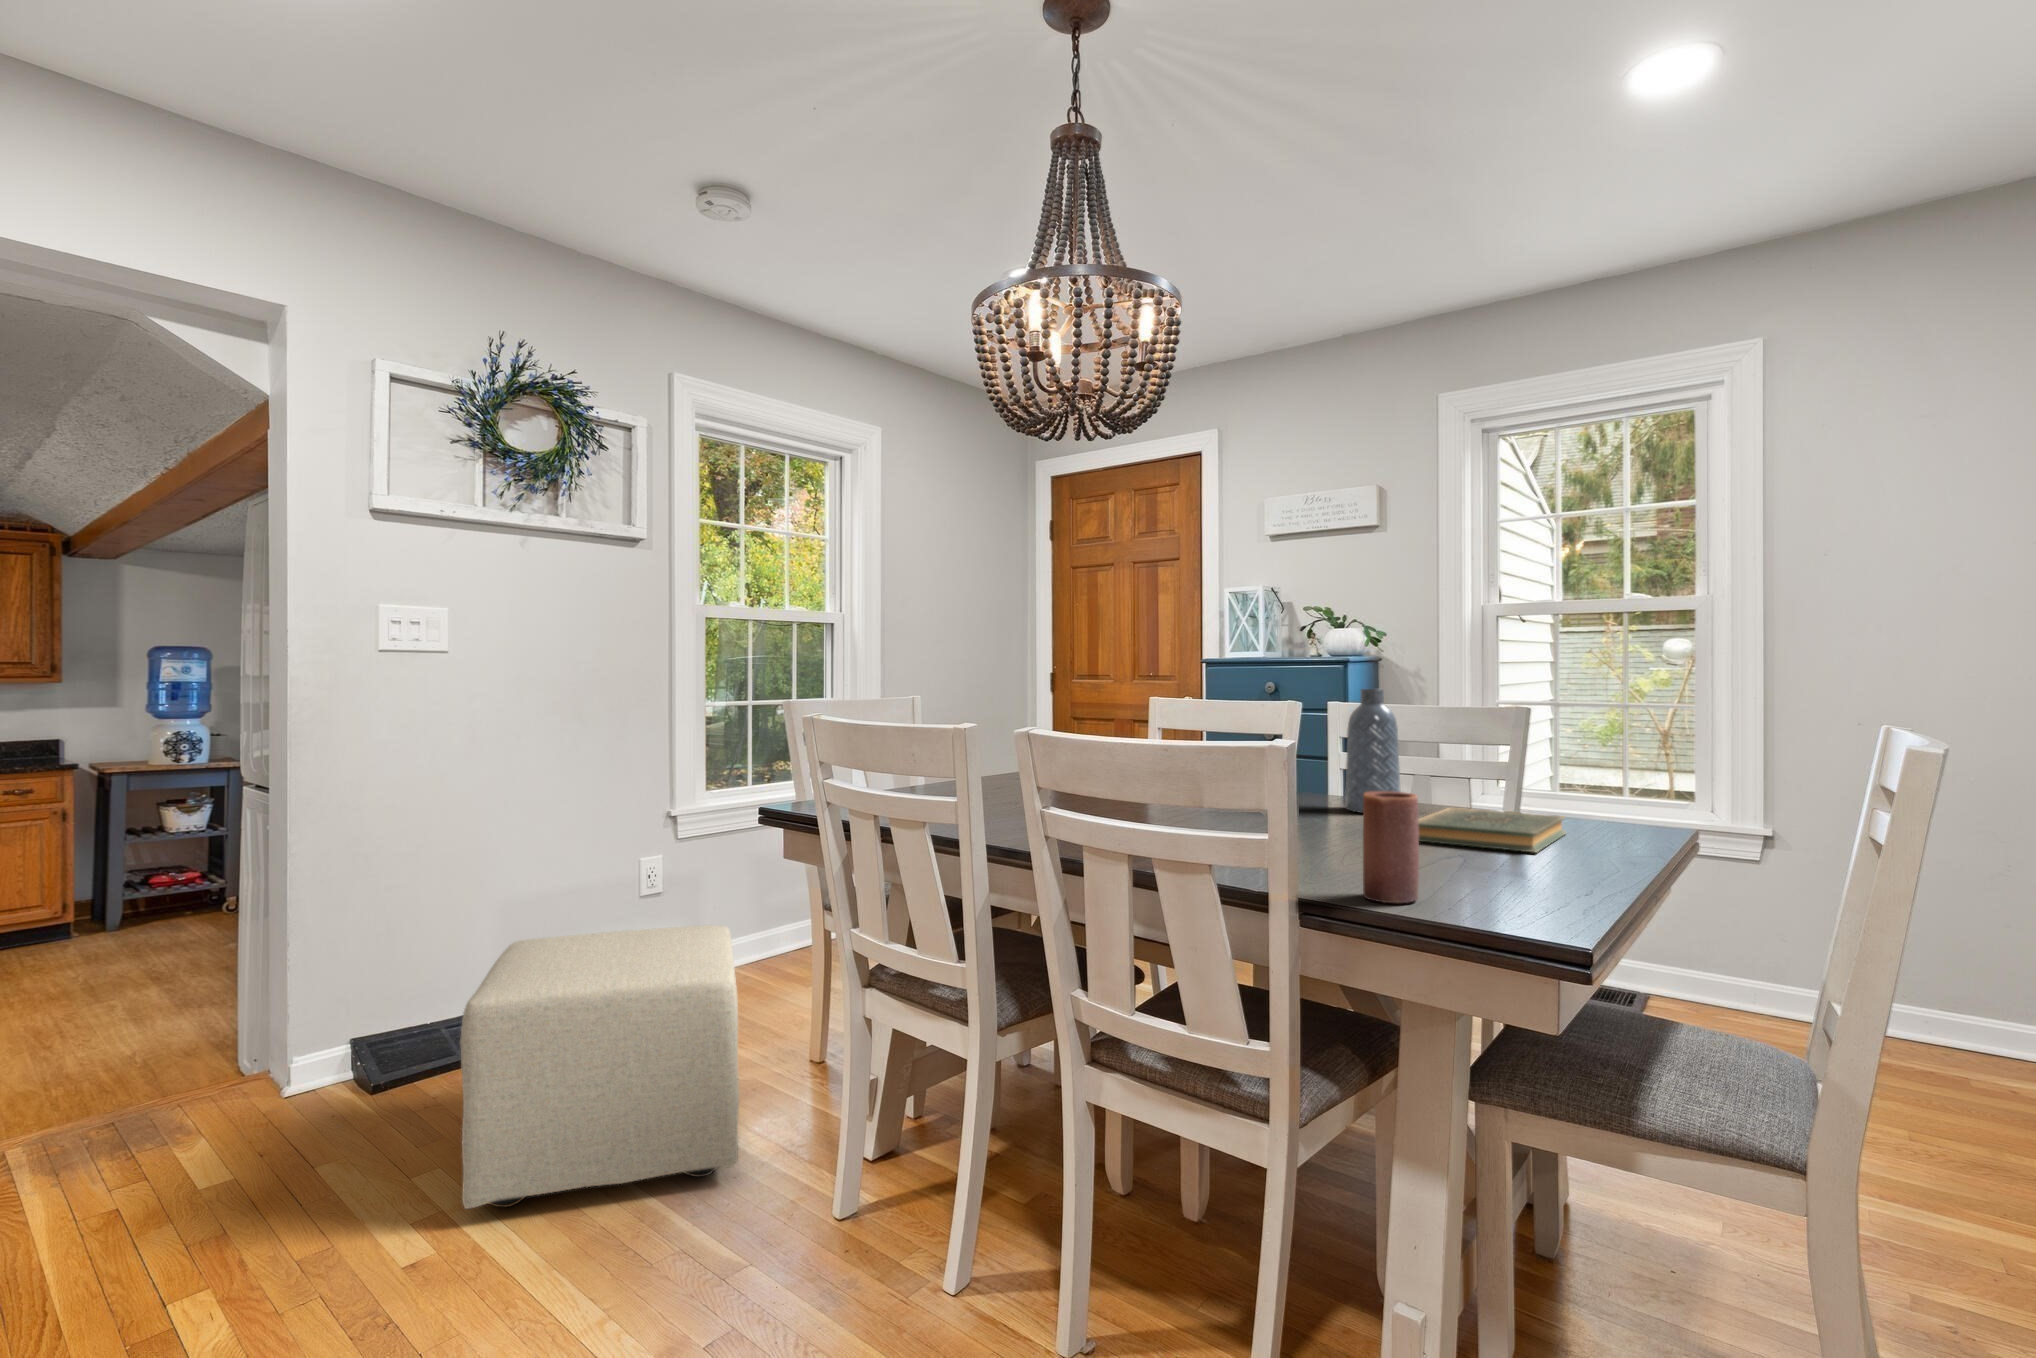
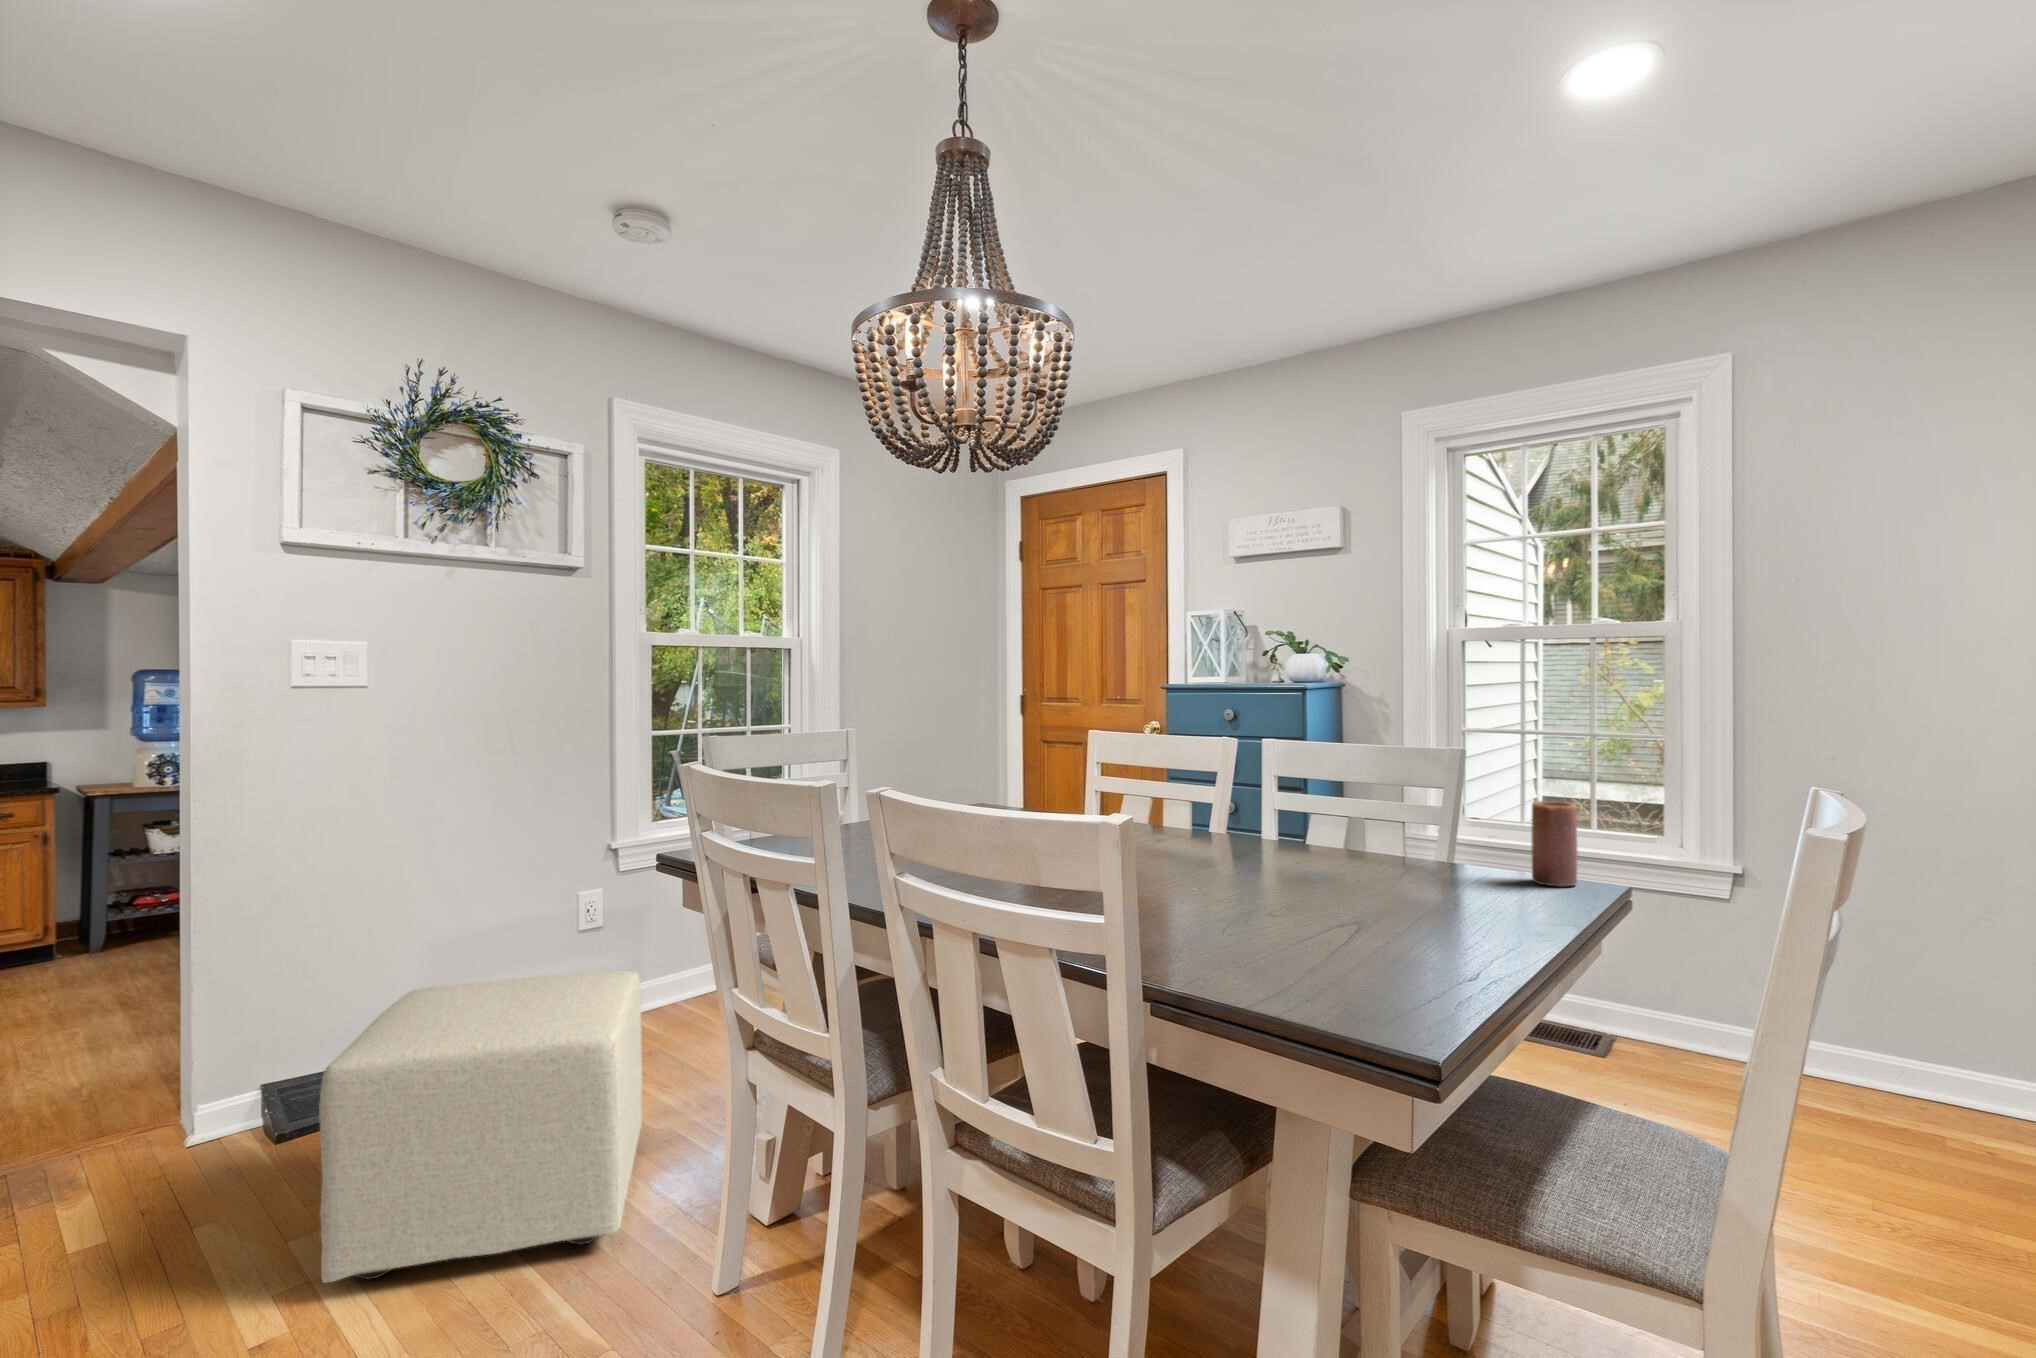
vase: present [1345,689,1401,813] -> none [1269,726,1326,859]
candle: present [1363,792,1419,903] -> present [1531,801,1578,886]
book: present [1418,808,1566,852] -> none [1313,855,1491,915]

